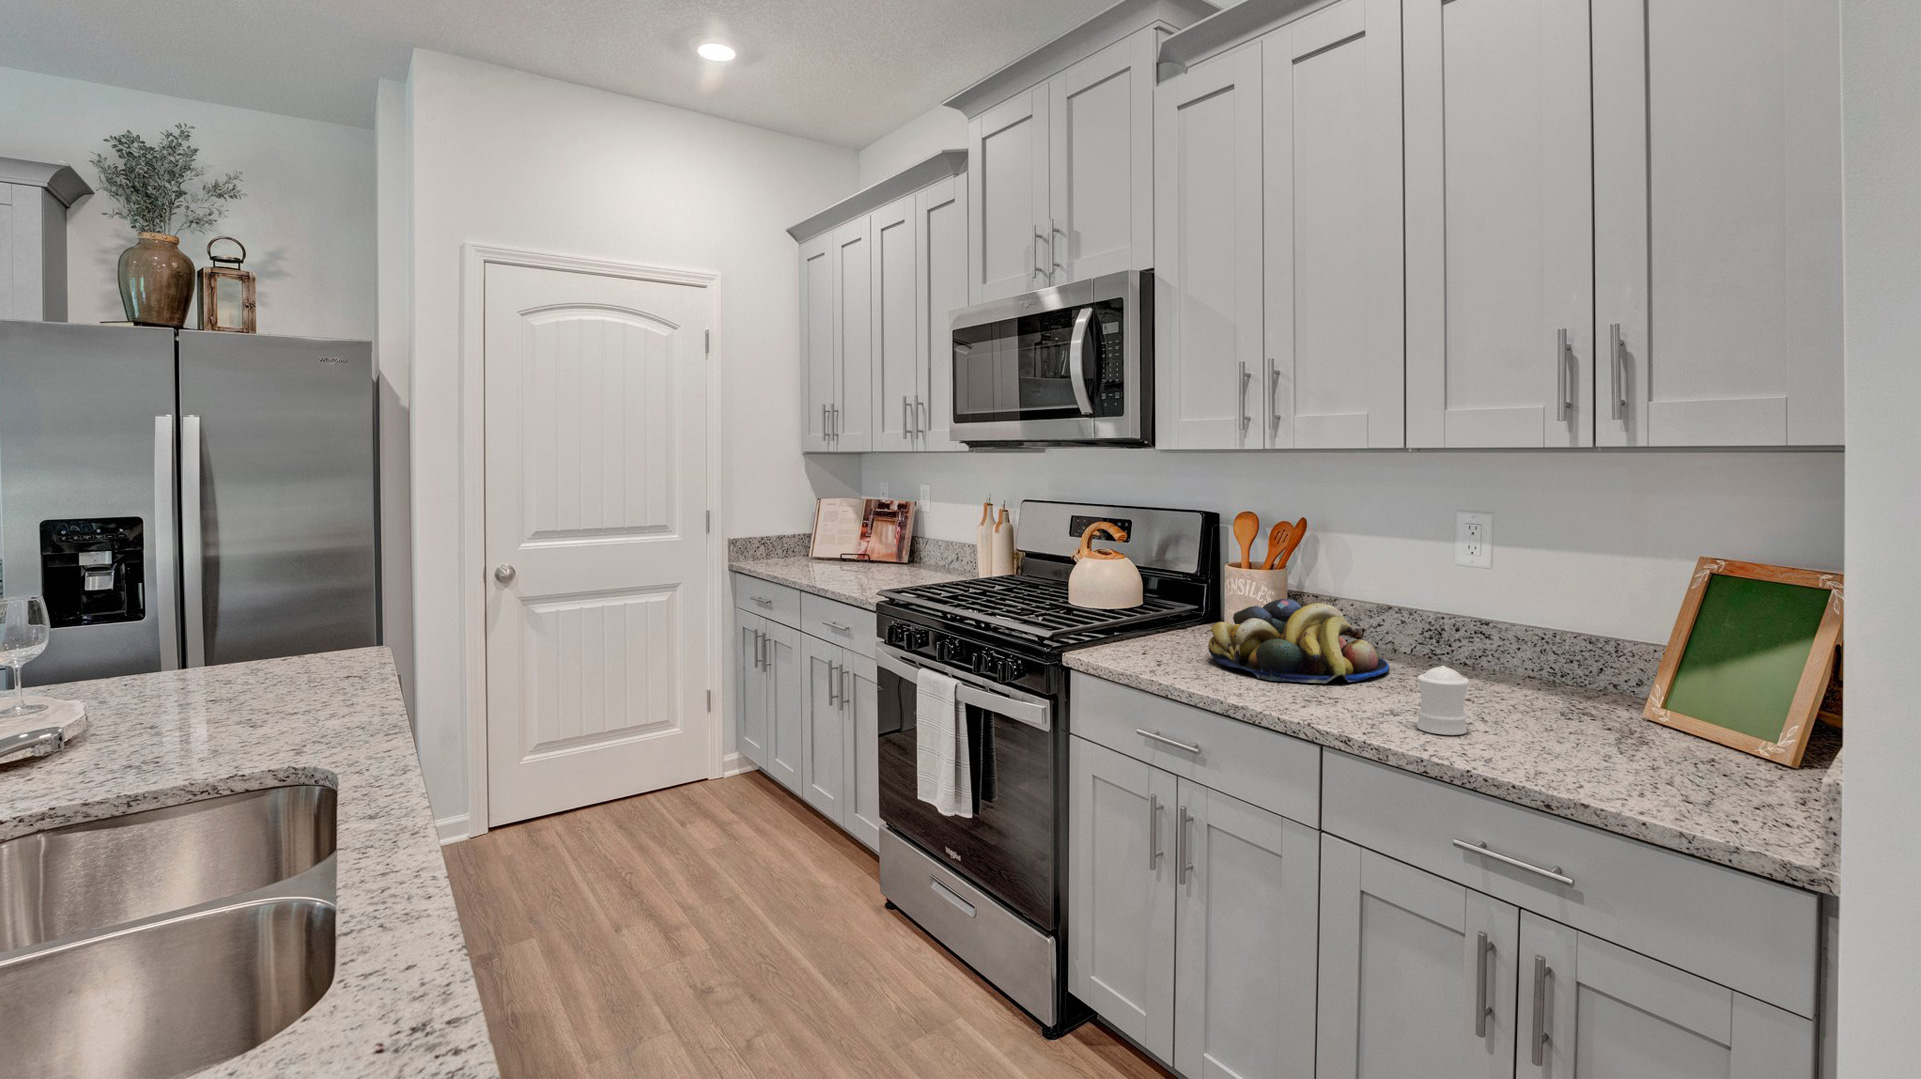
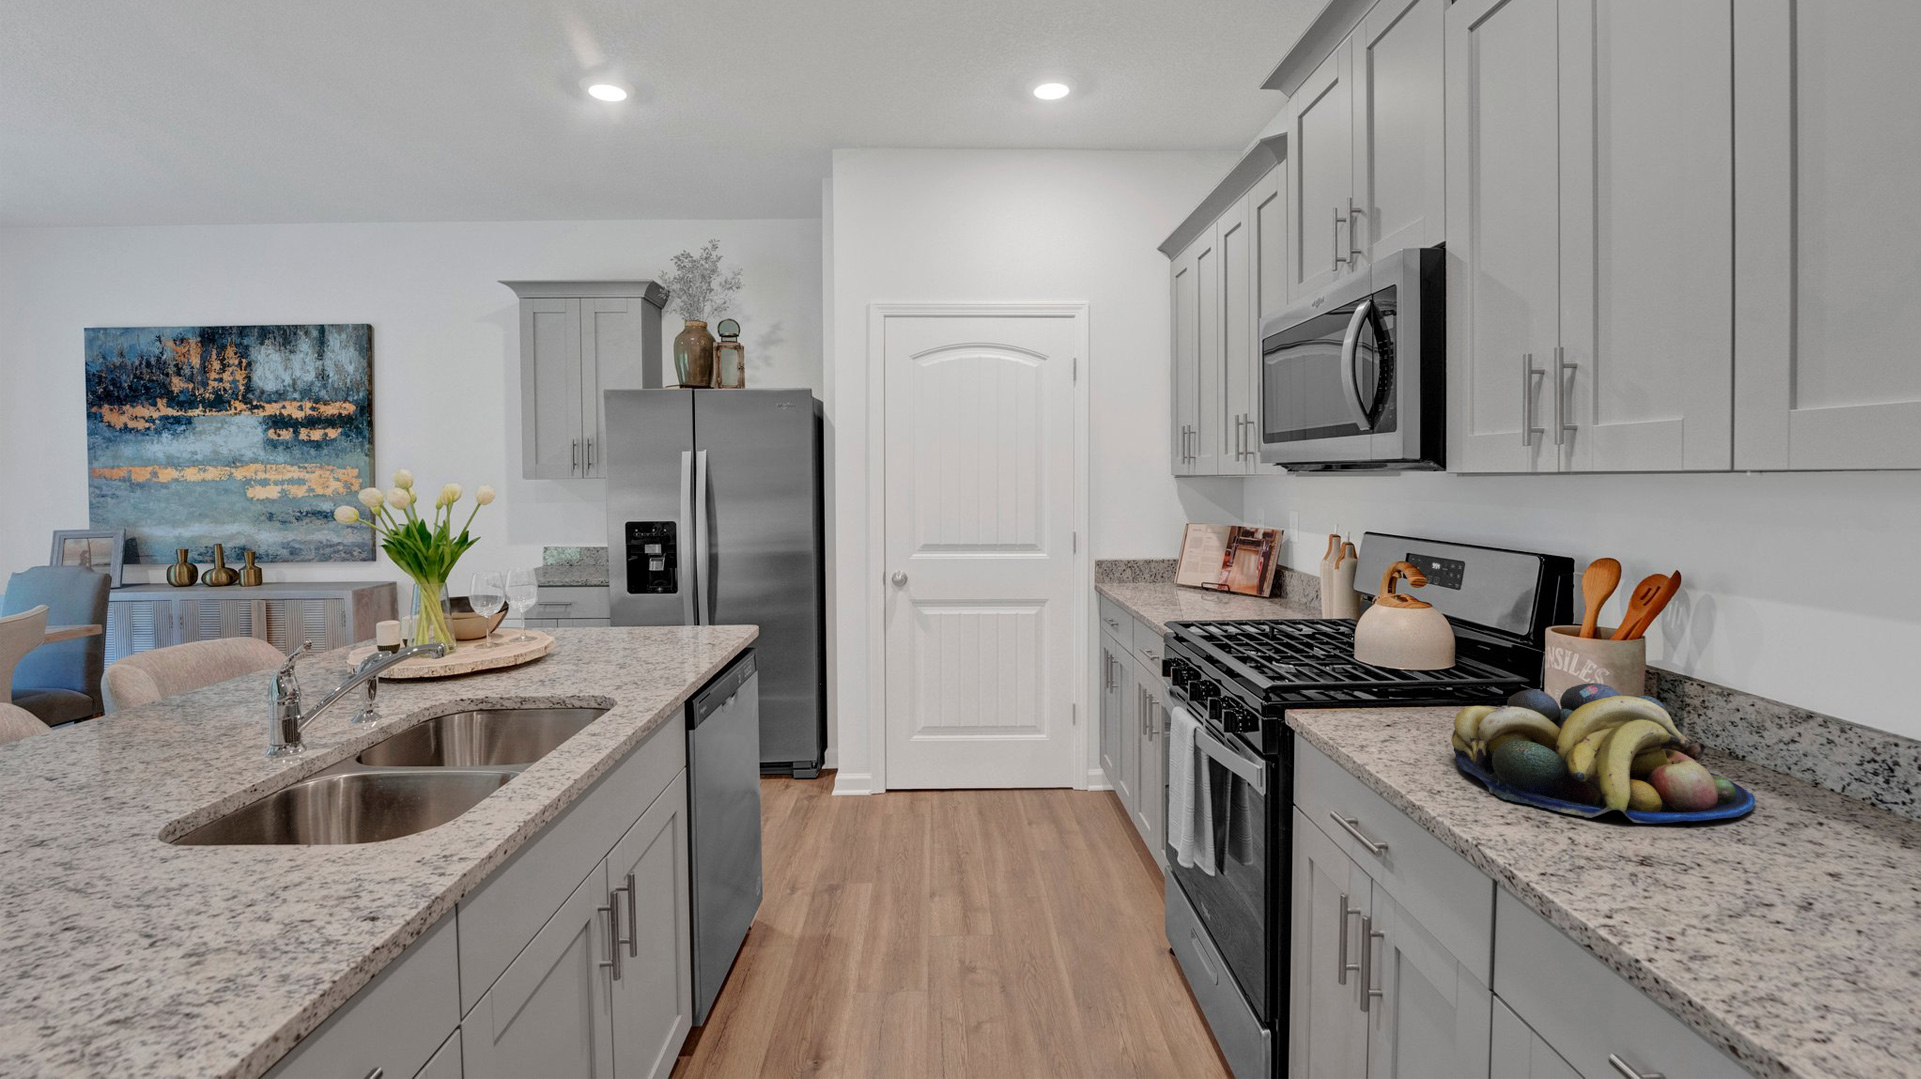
salt shaker: present [1417,666,1469,735] -> none [1649,829,1749,951]

